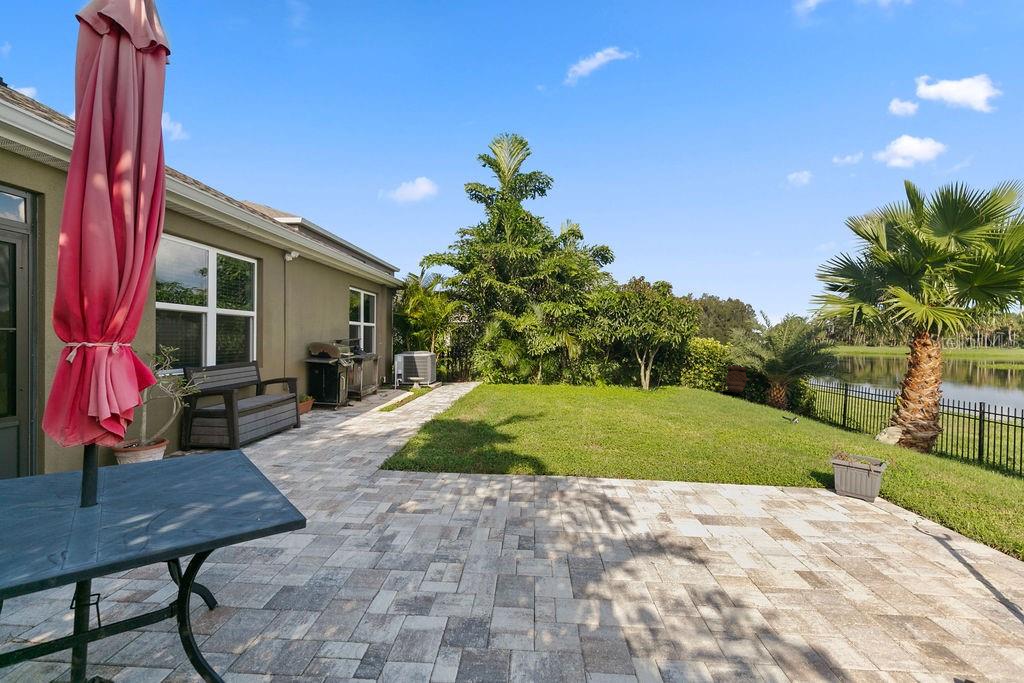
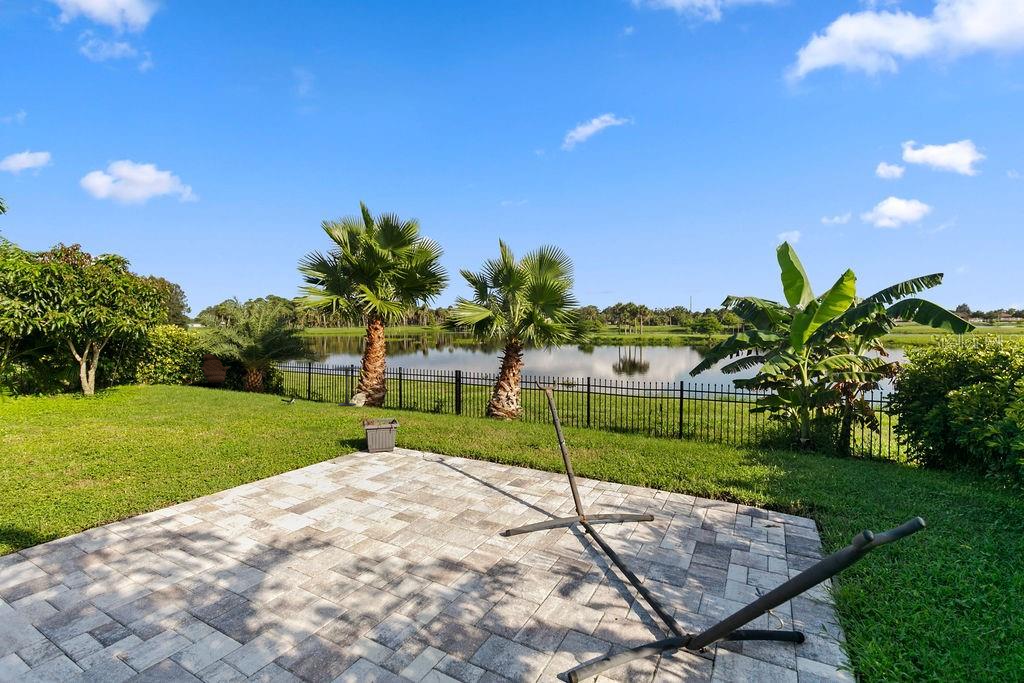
pedestal table: none [842,390,878,438] -> present [334,367,359,406]

